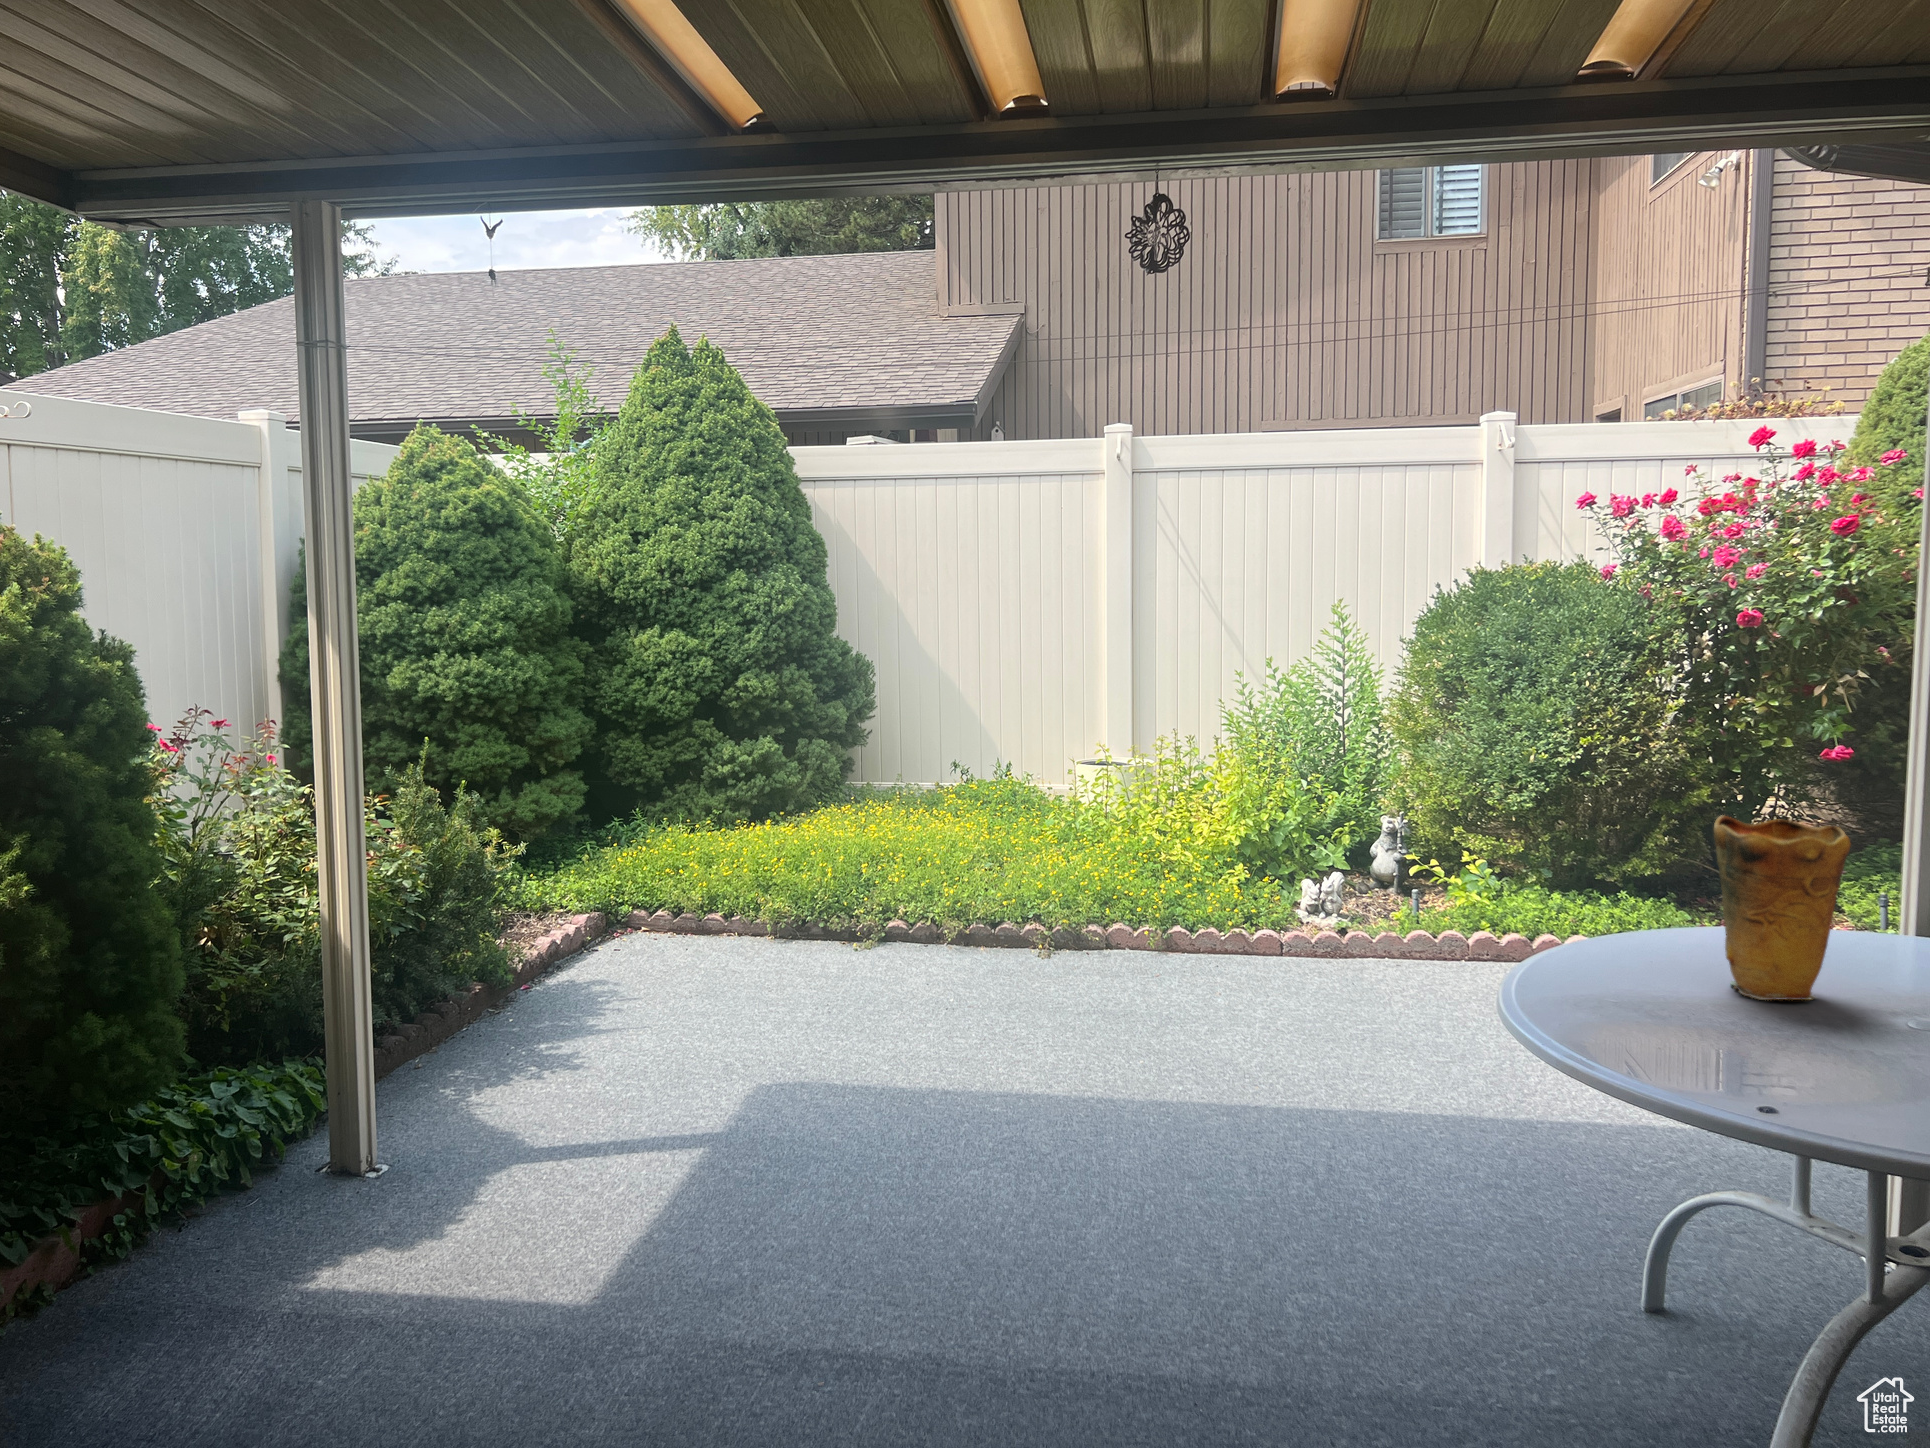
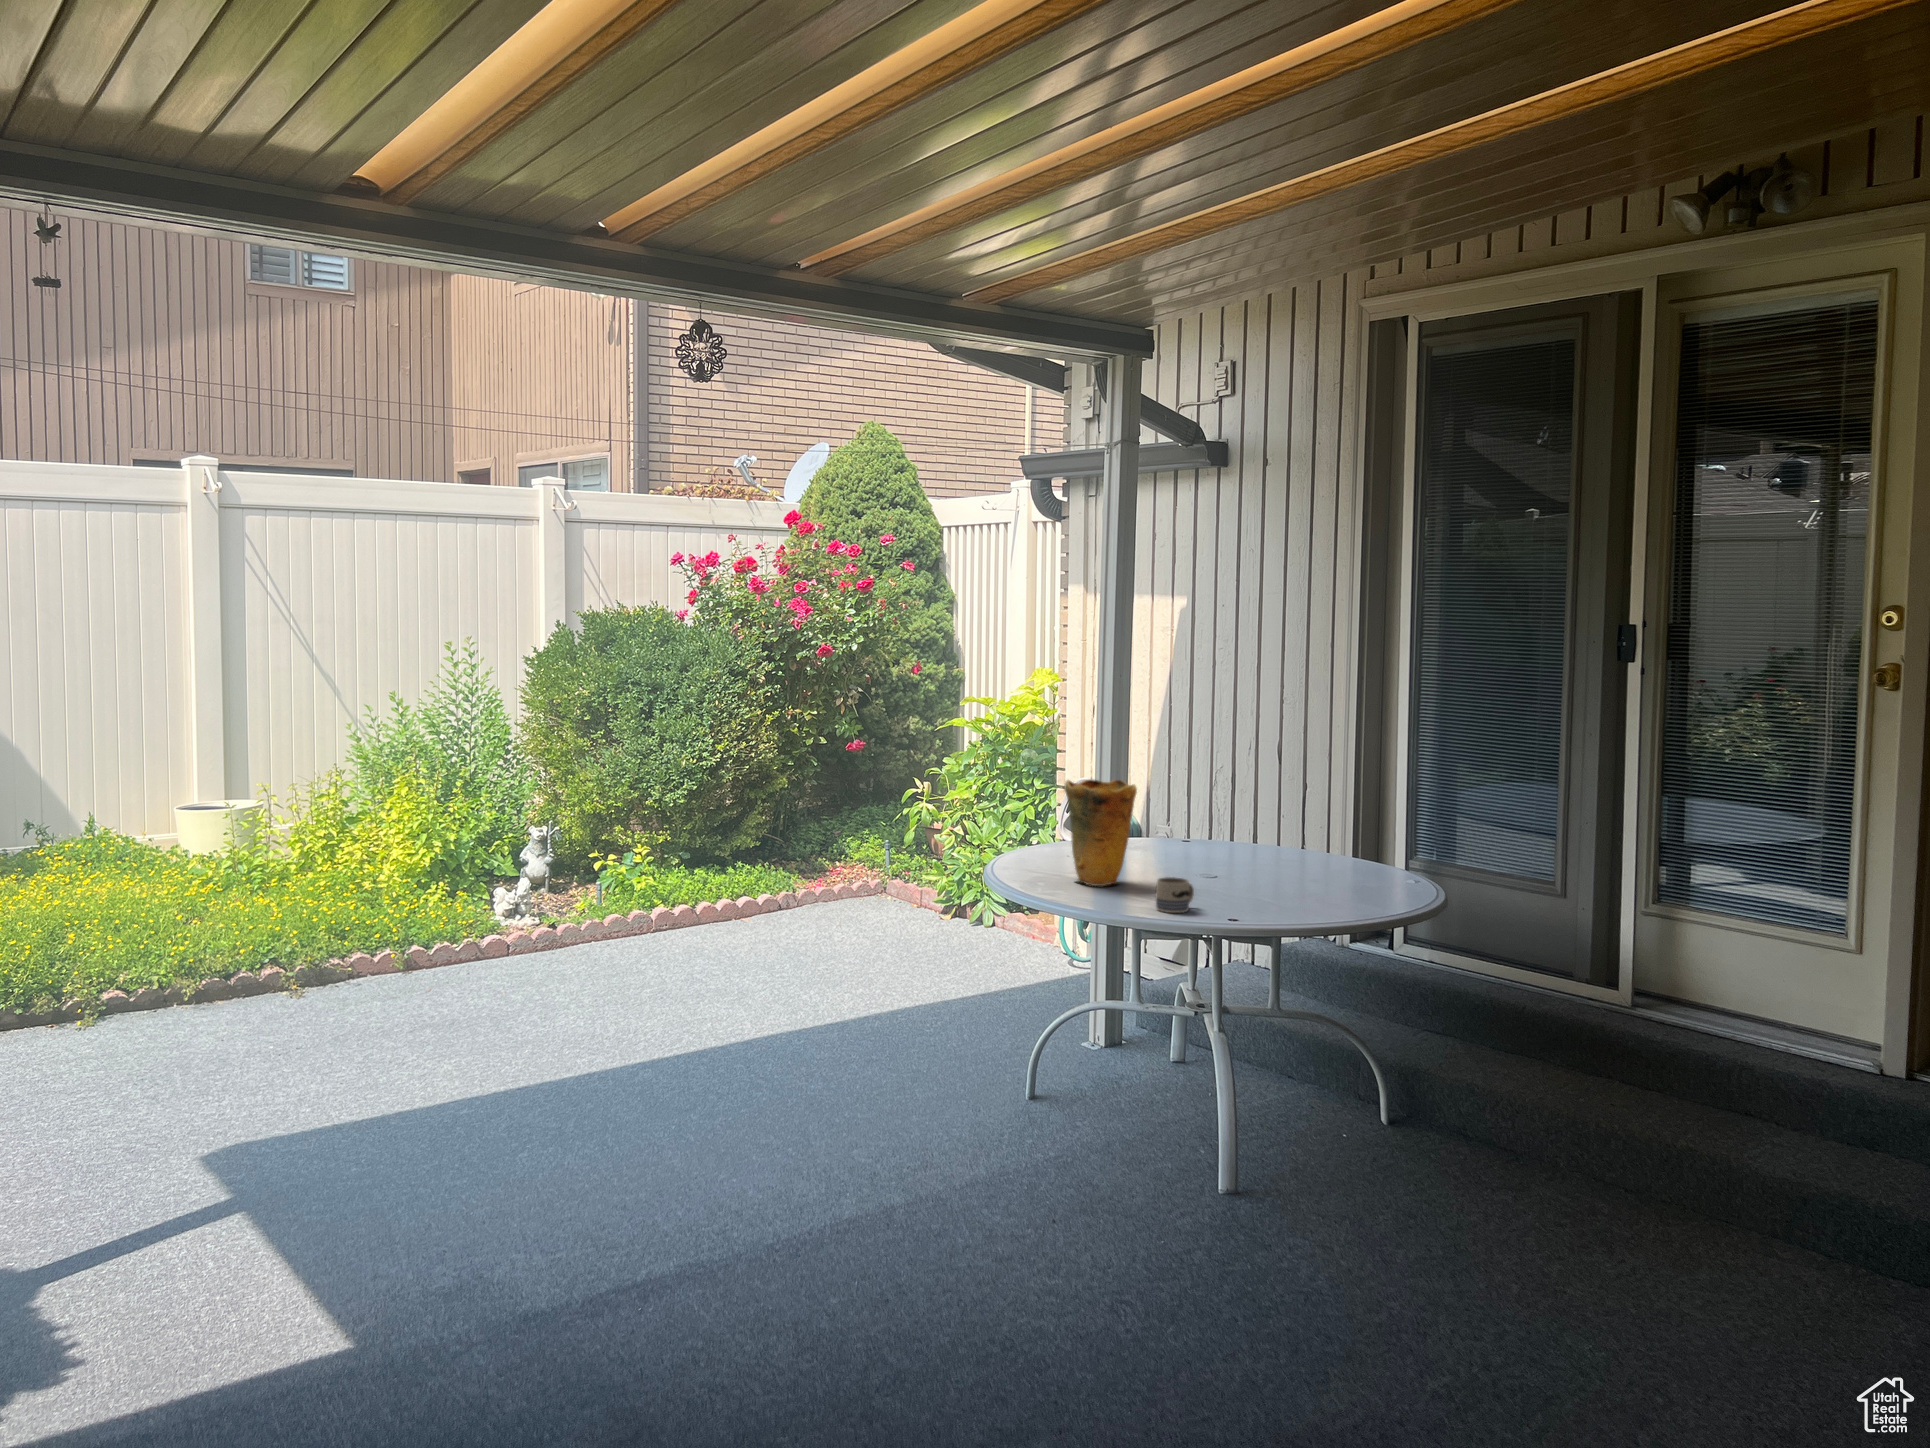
mug: none [1774,1003,1867,1072] -> present [1156,877,1194,913]

